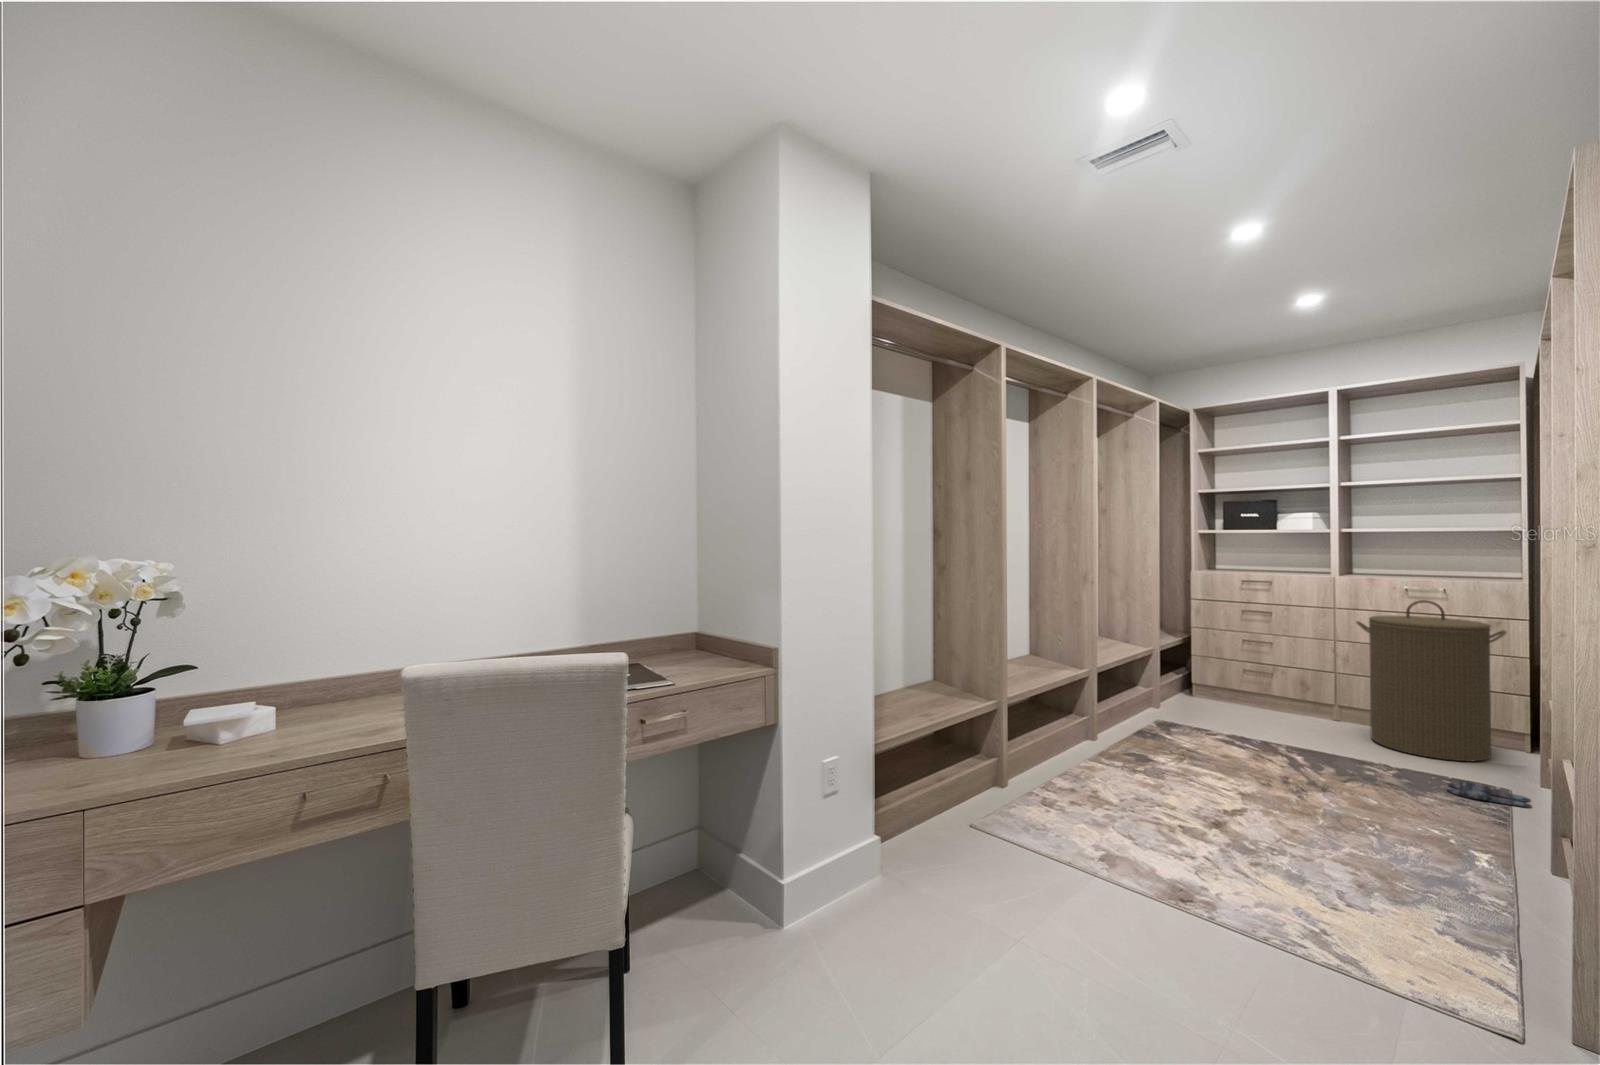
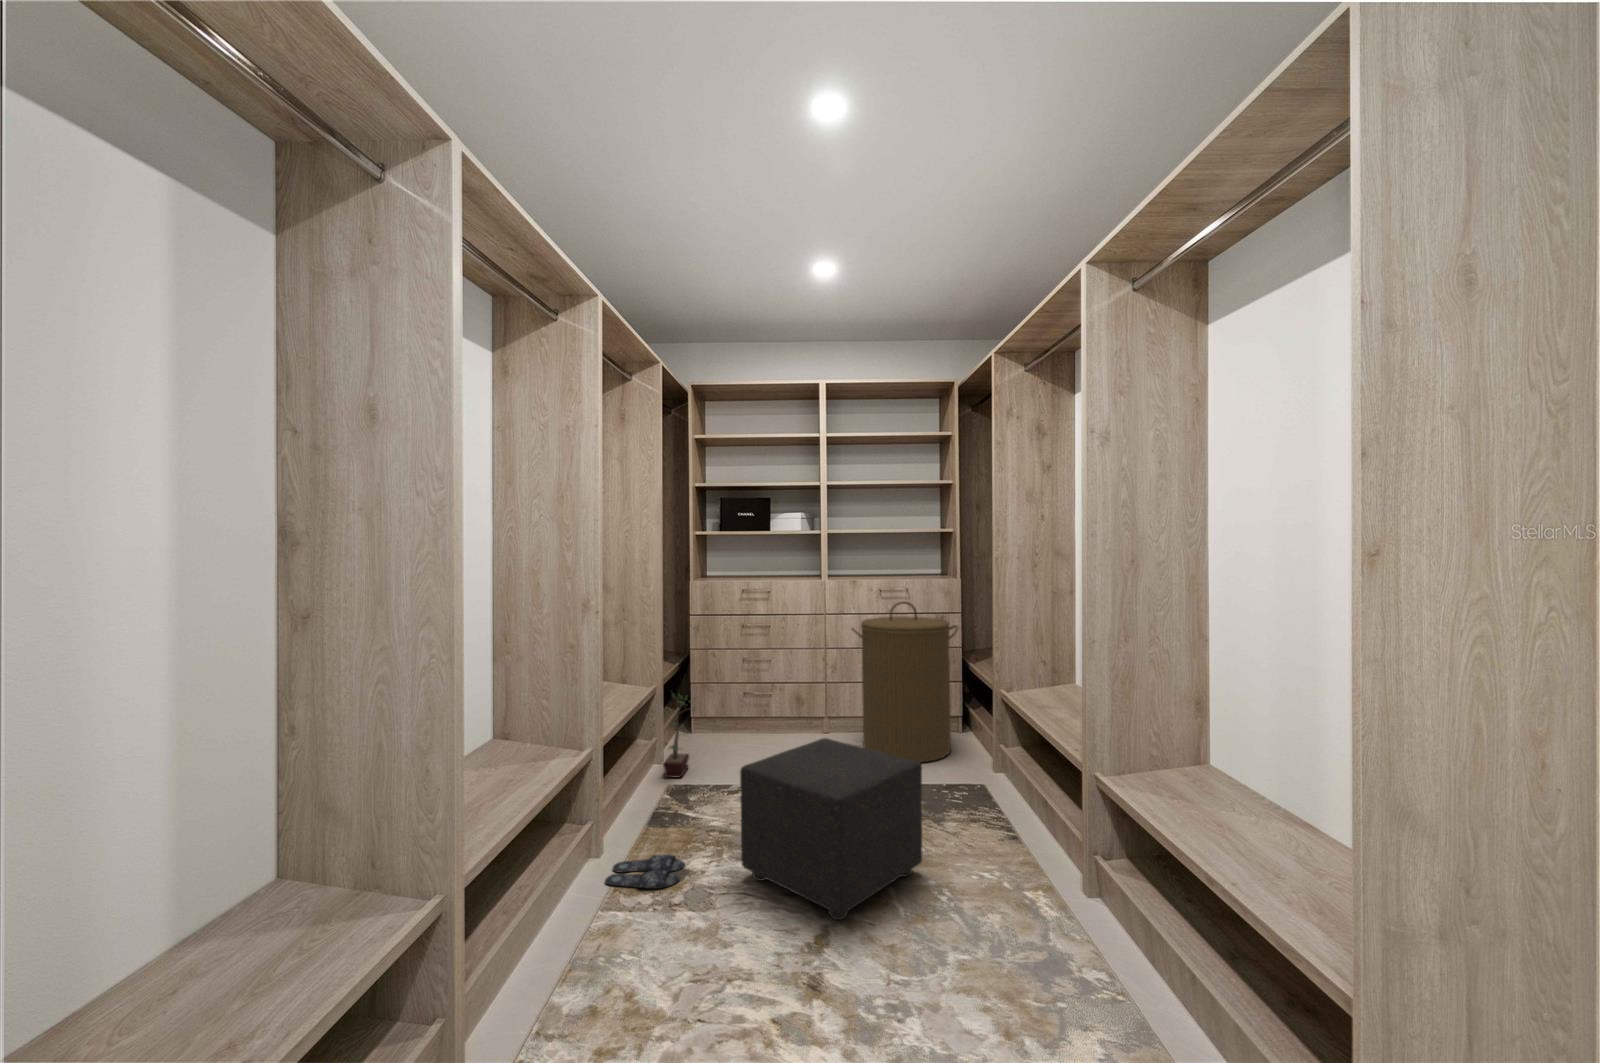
potted plant: none [1155,651,1192,719] -> present [663,694,696,778]
ottoman: none [1191,695,1360,808] -> present [740,738,922,920]
slippers: present [1448,781,1532,808] -> present [605,854,685,889]

